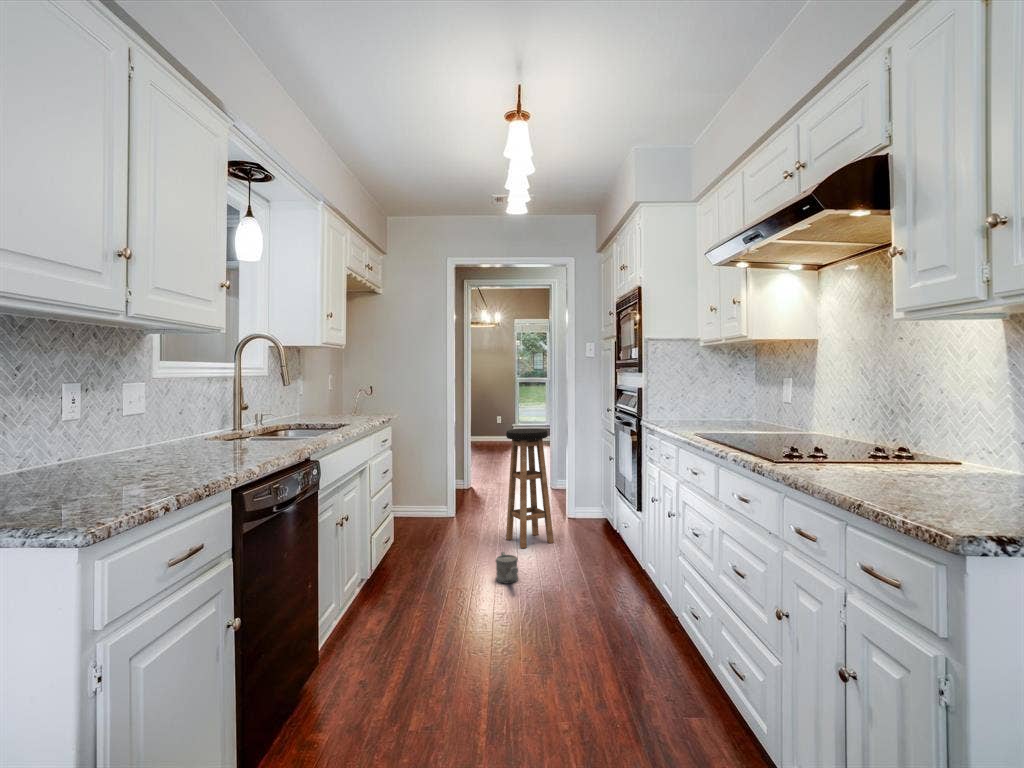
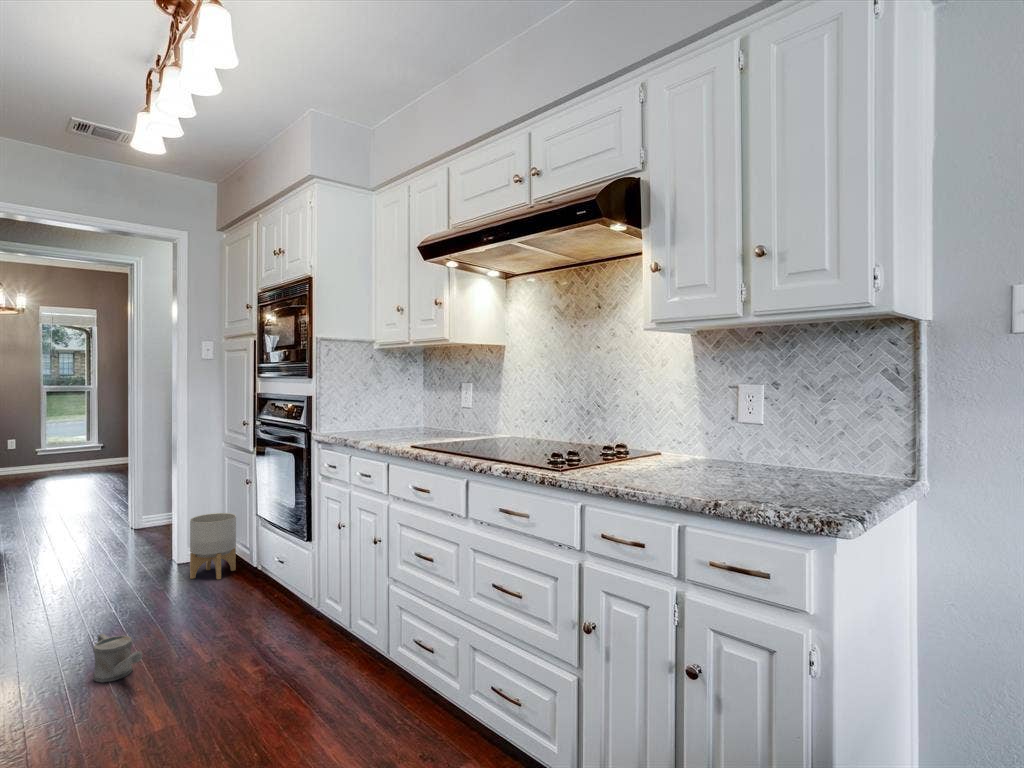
bar stool: present [506,429,554,548] -> none [84,451,167,623]
planter: none [574,480,607,532] -> present [190,513,236,579]

